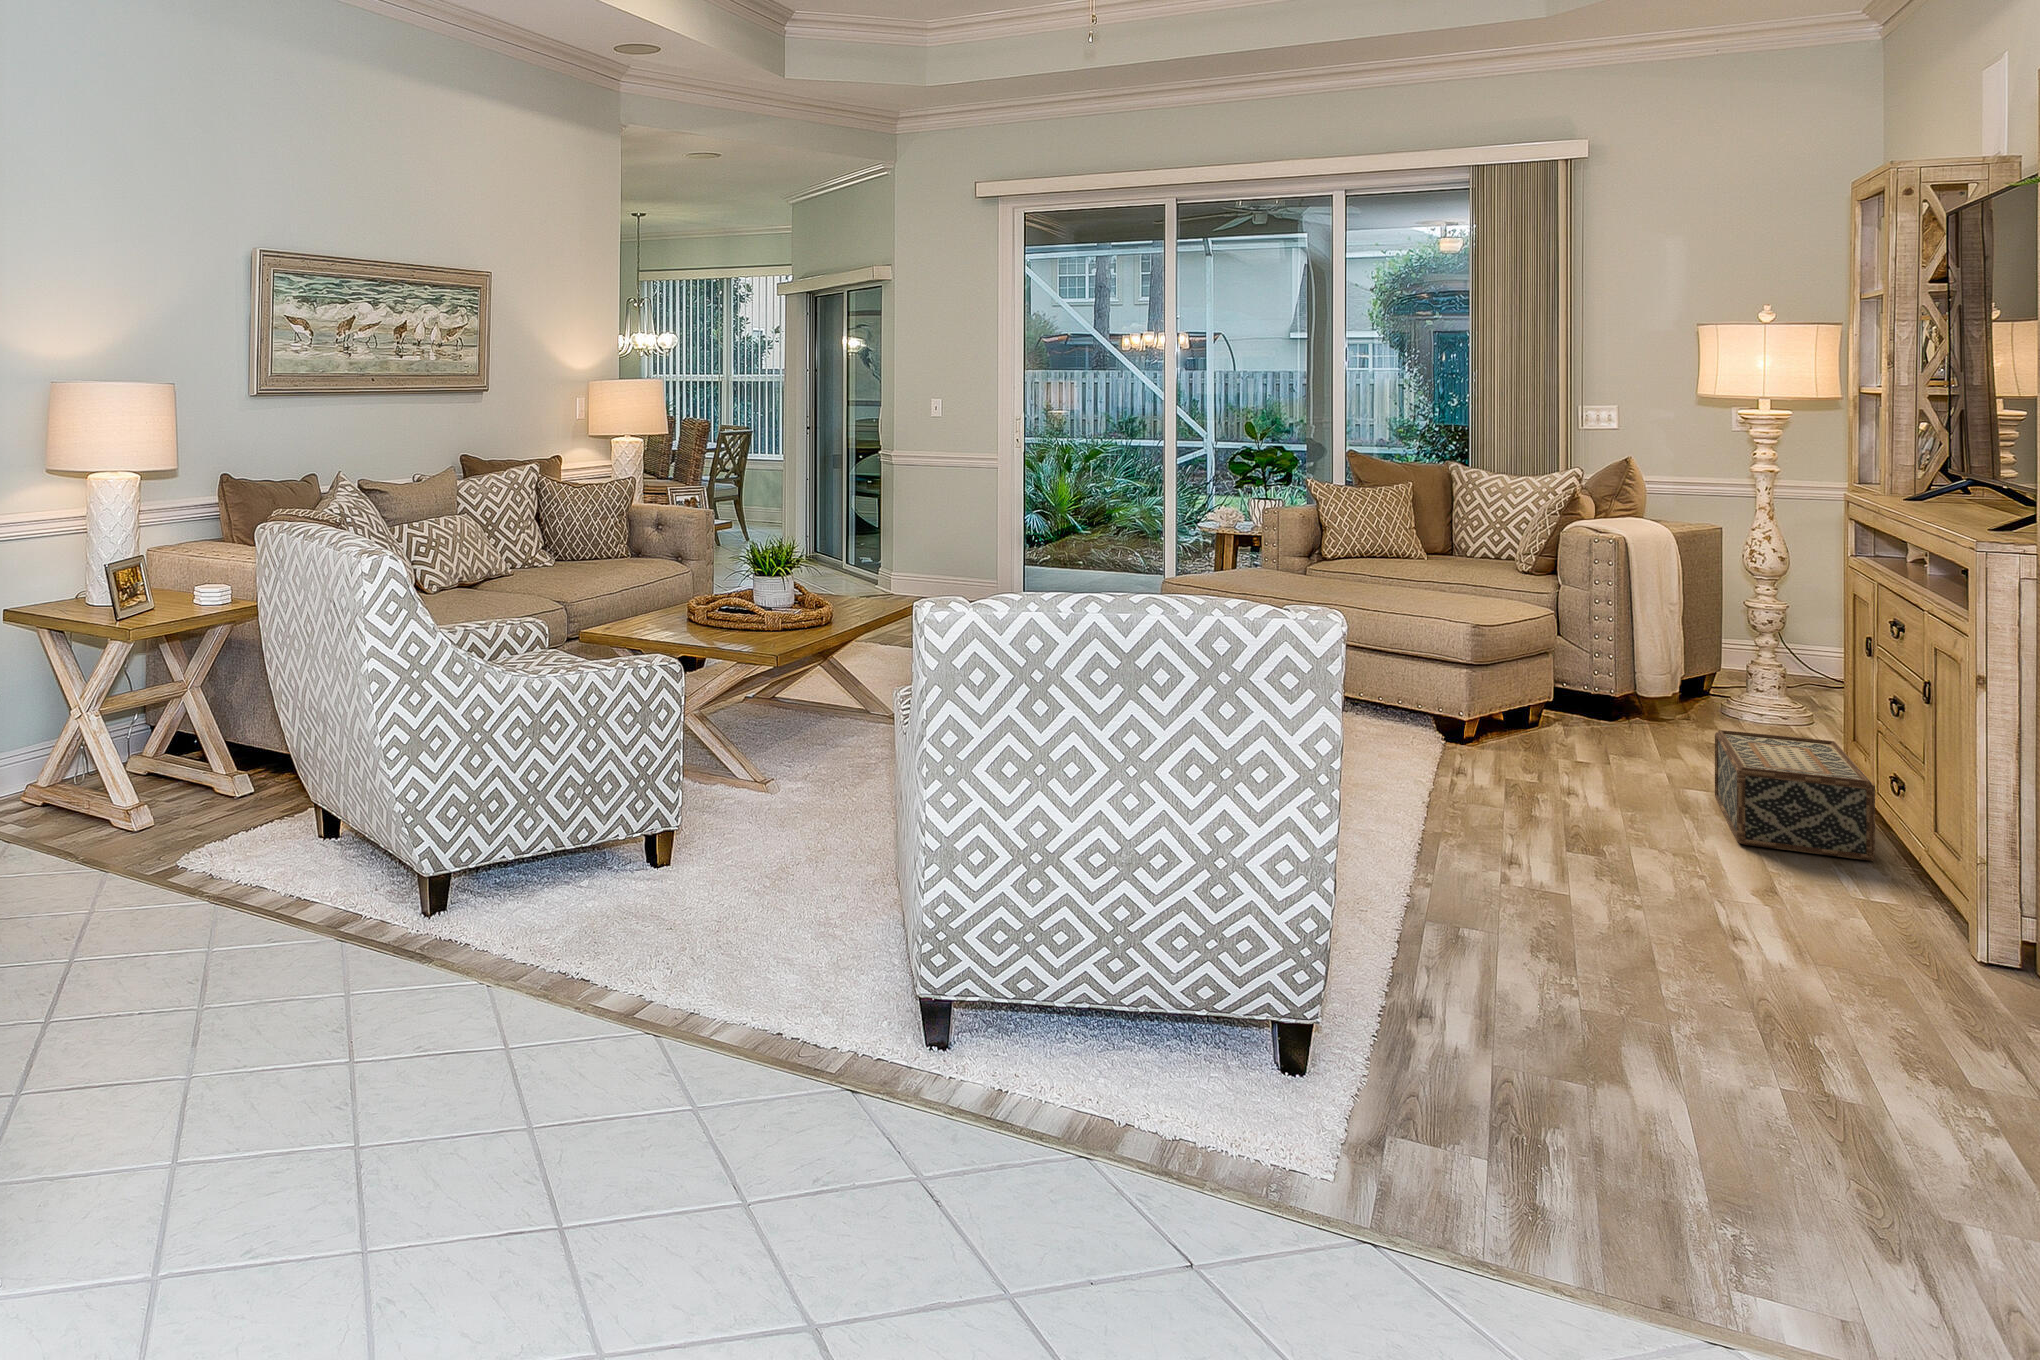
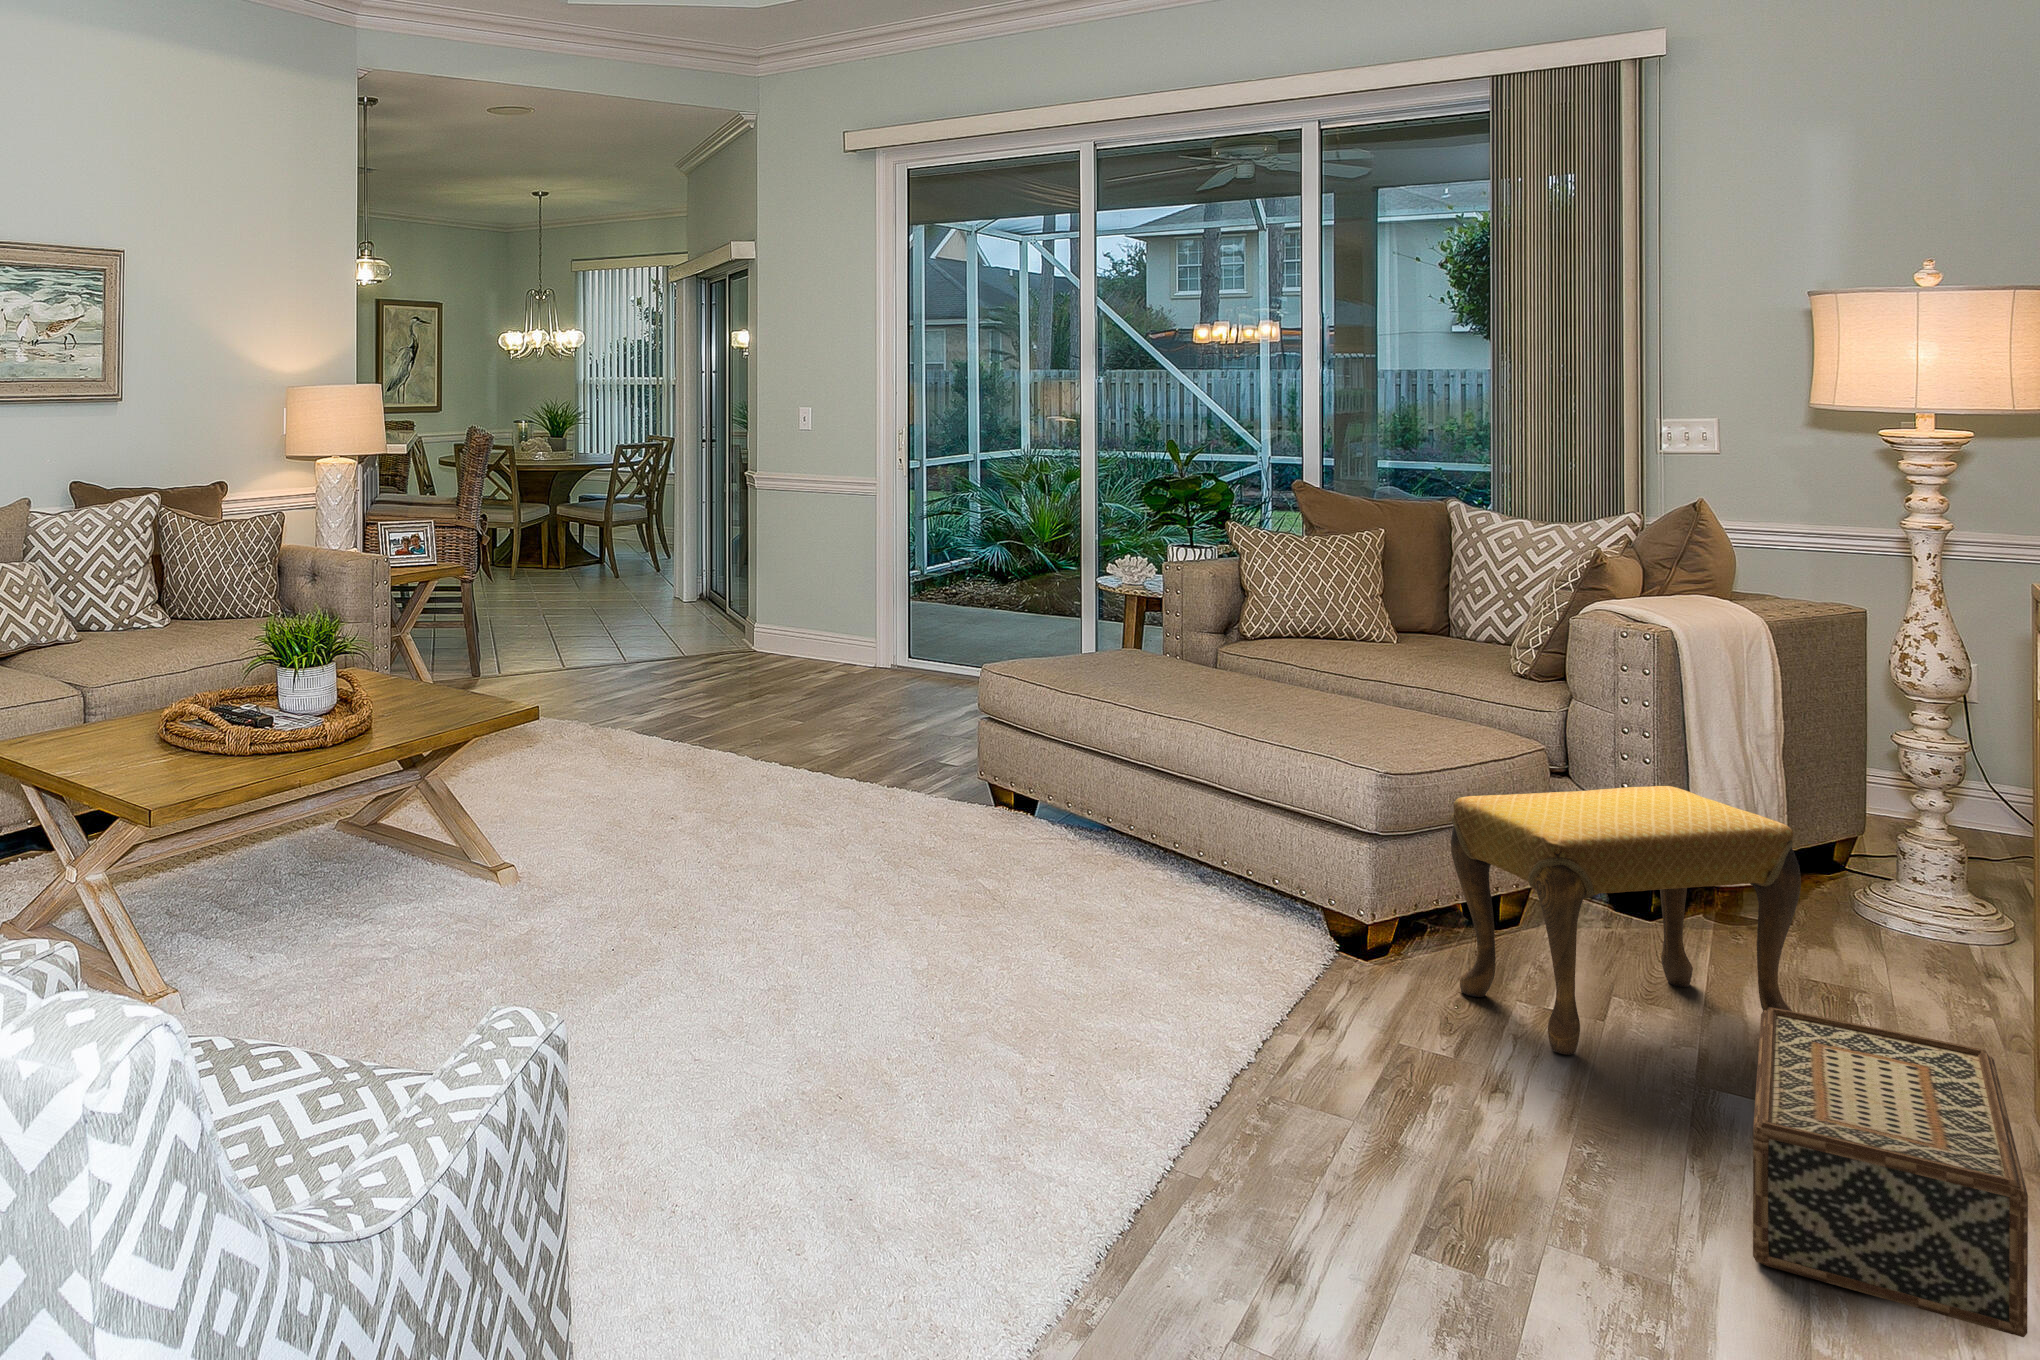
footstool: none [1517,626,1720,776] -> present [1451,786,1801,1055]

